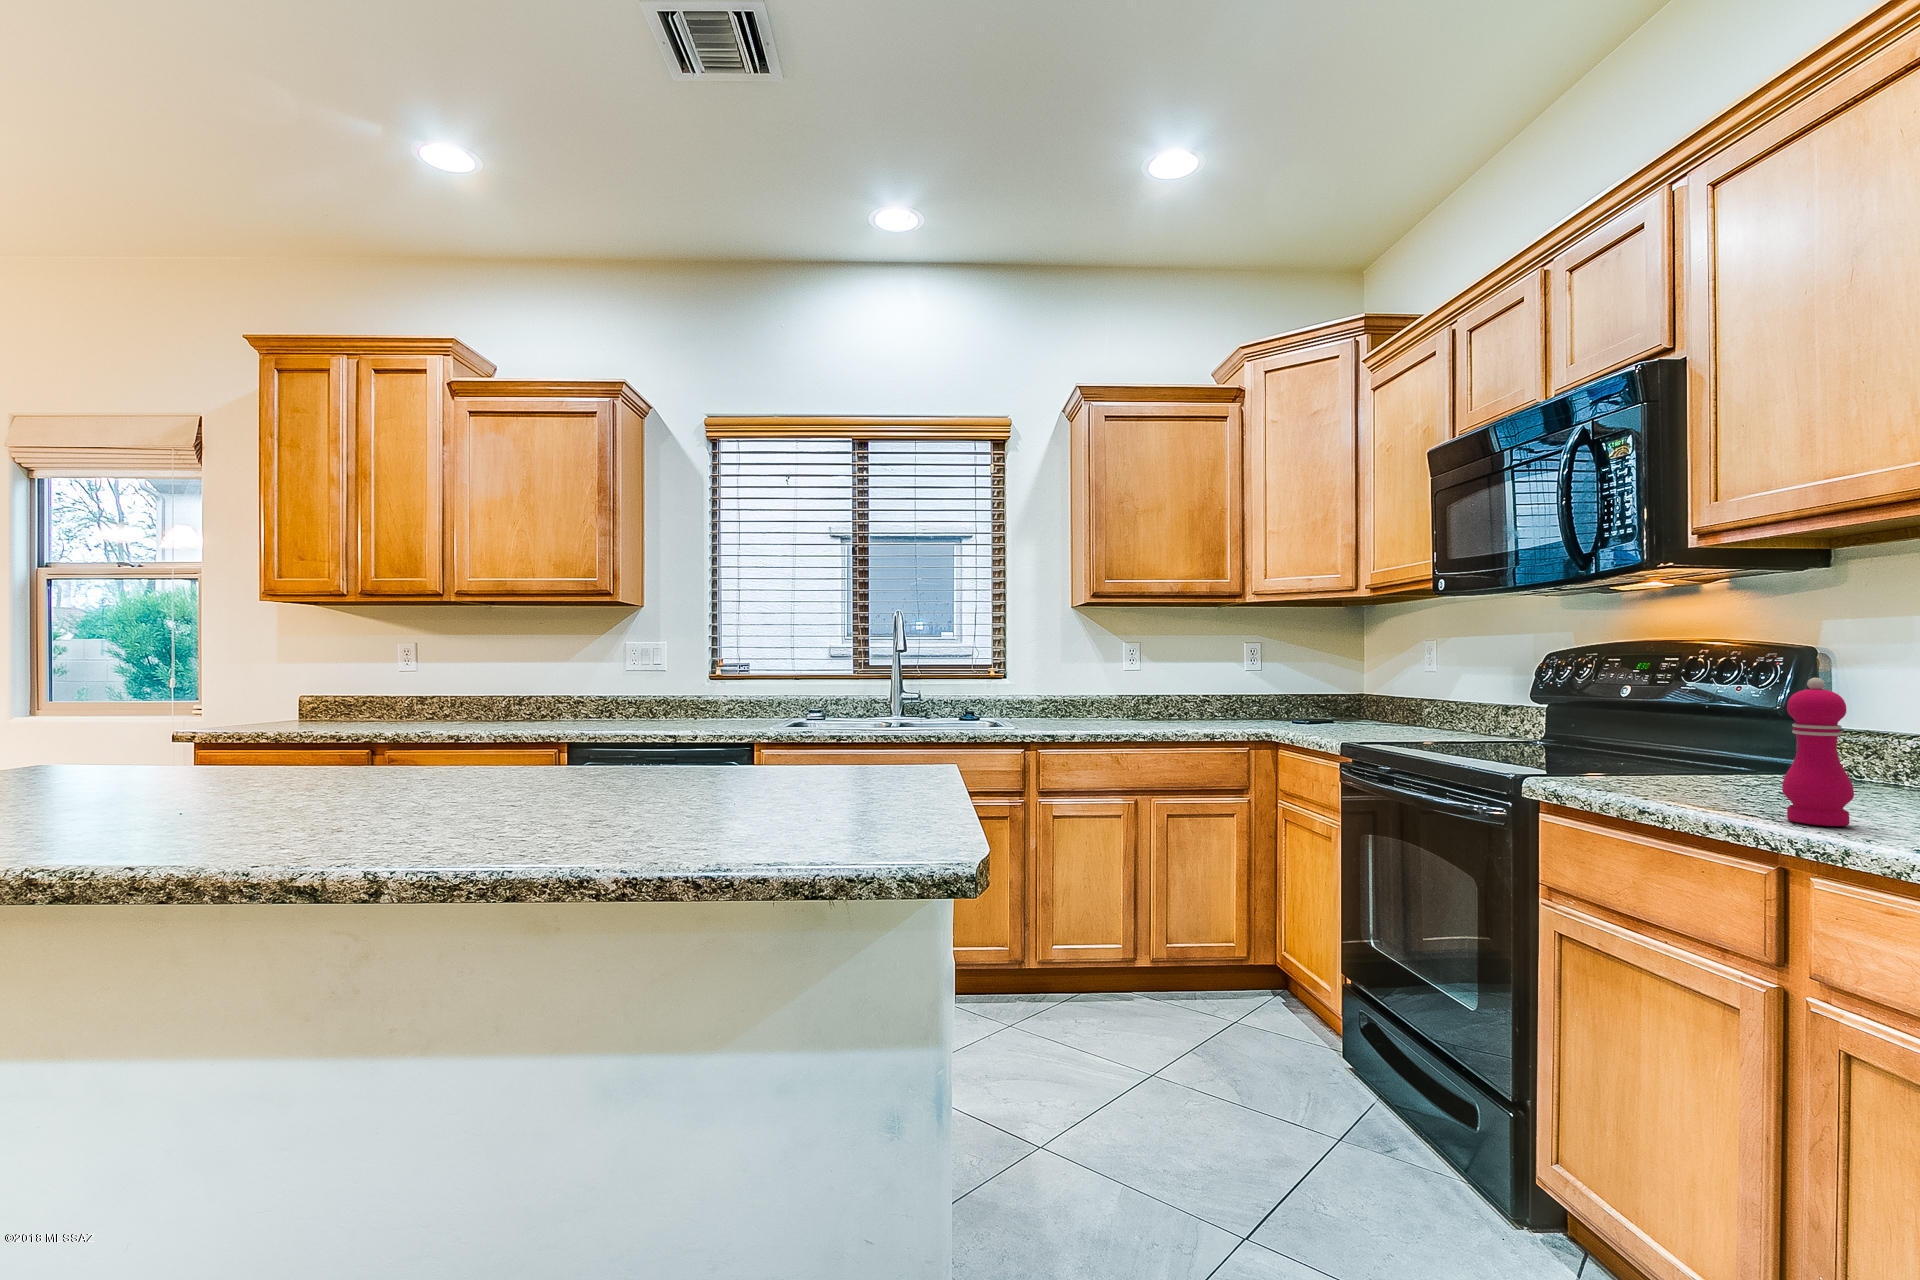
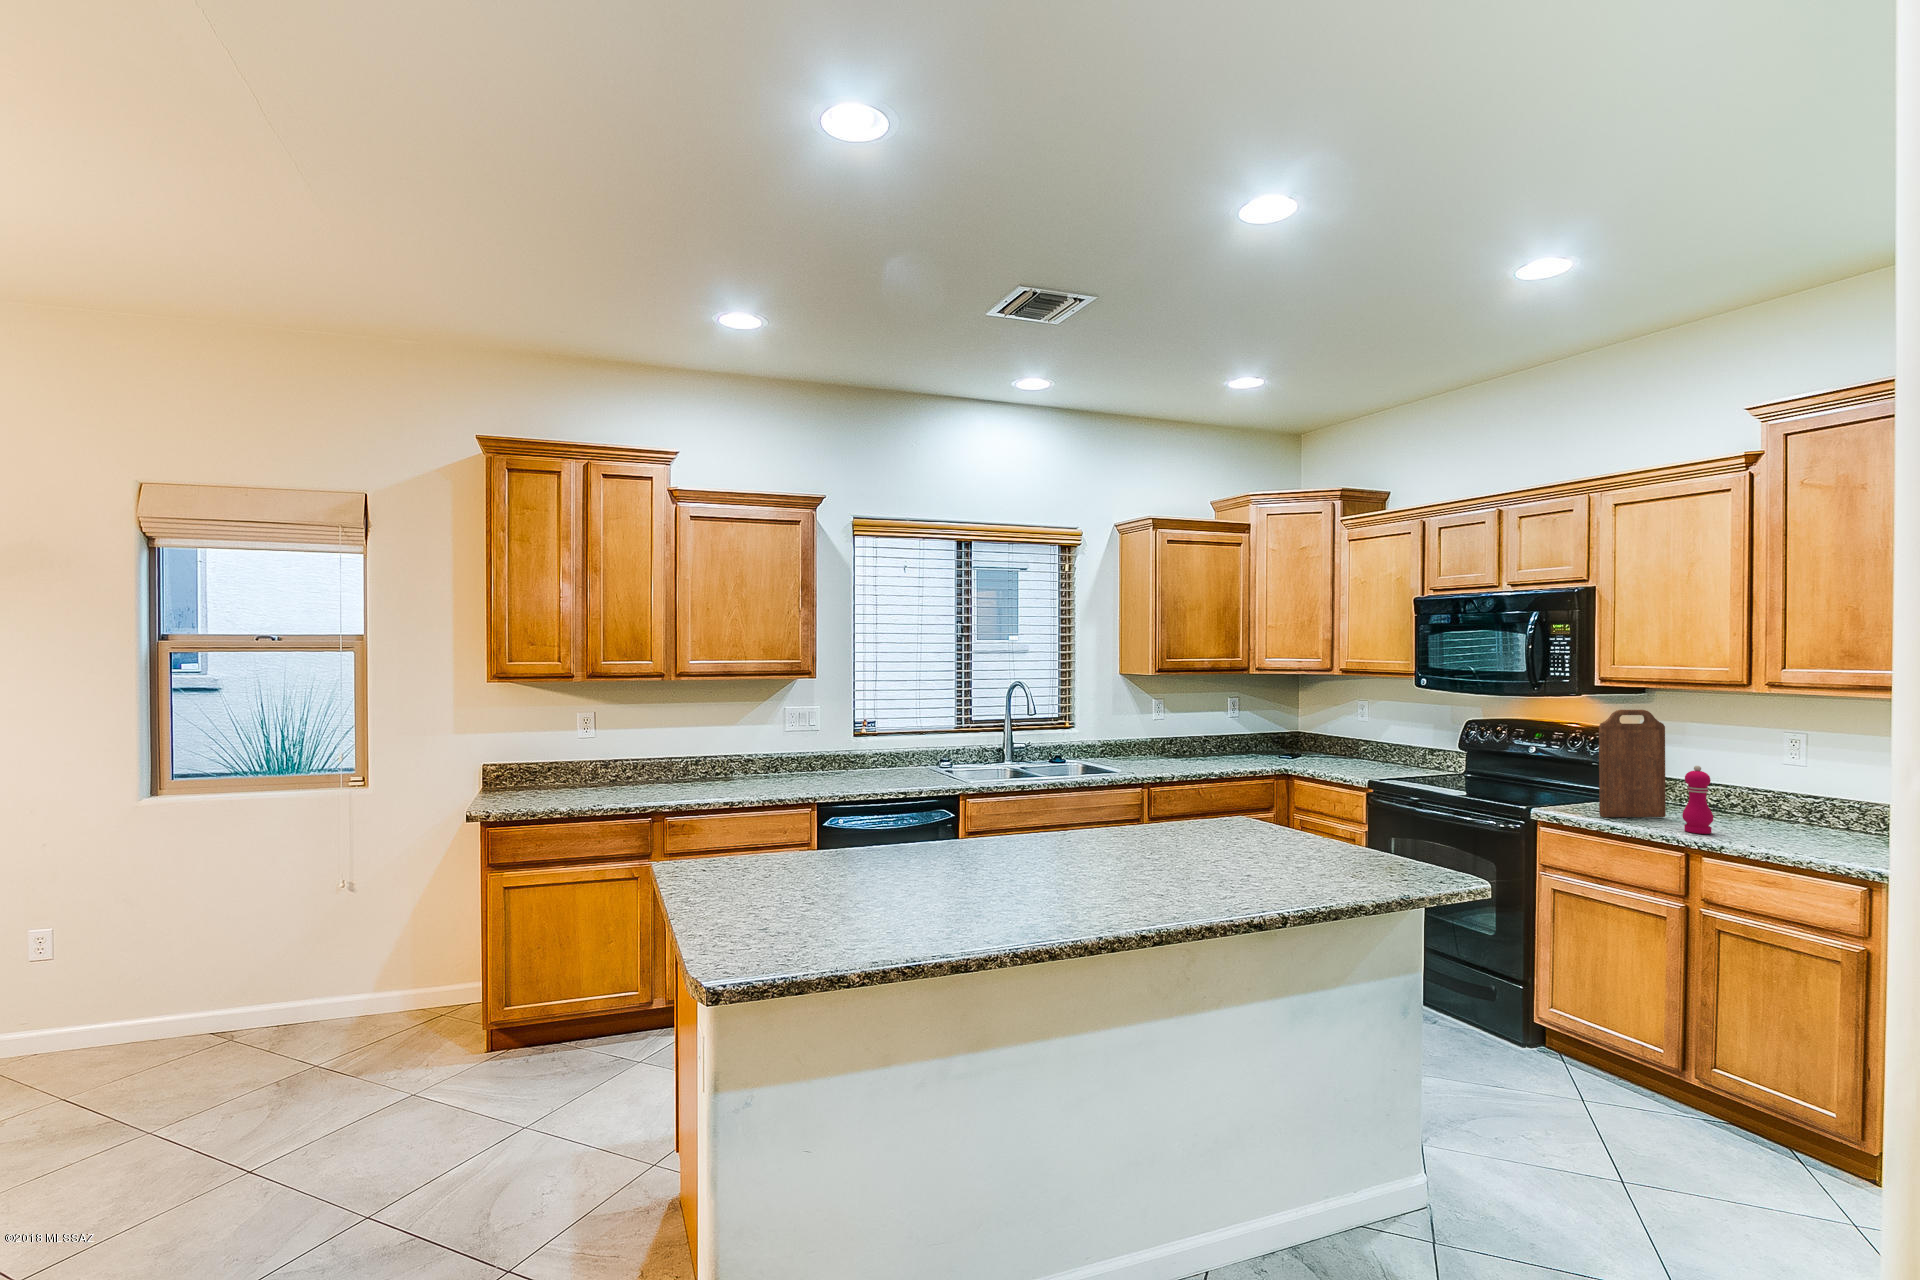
cutting board: none [1633,579,1790,799] -> present [1599,710,1666,817]

